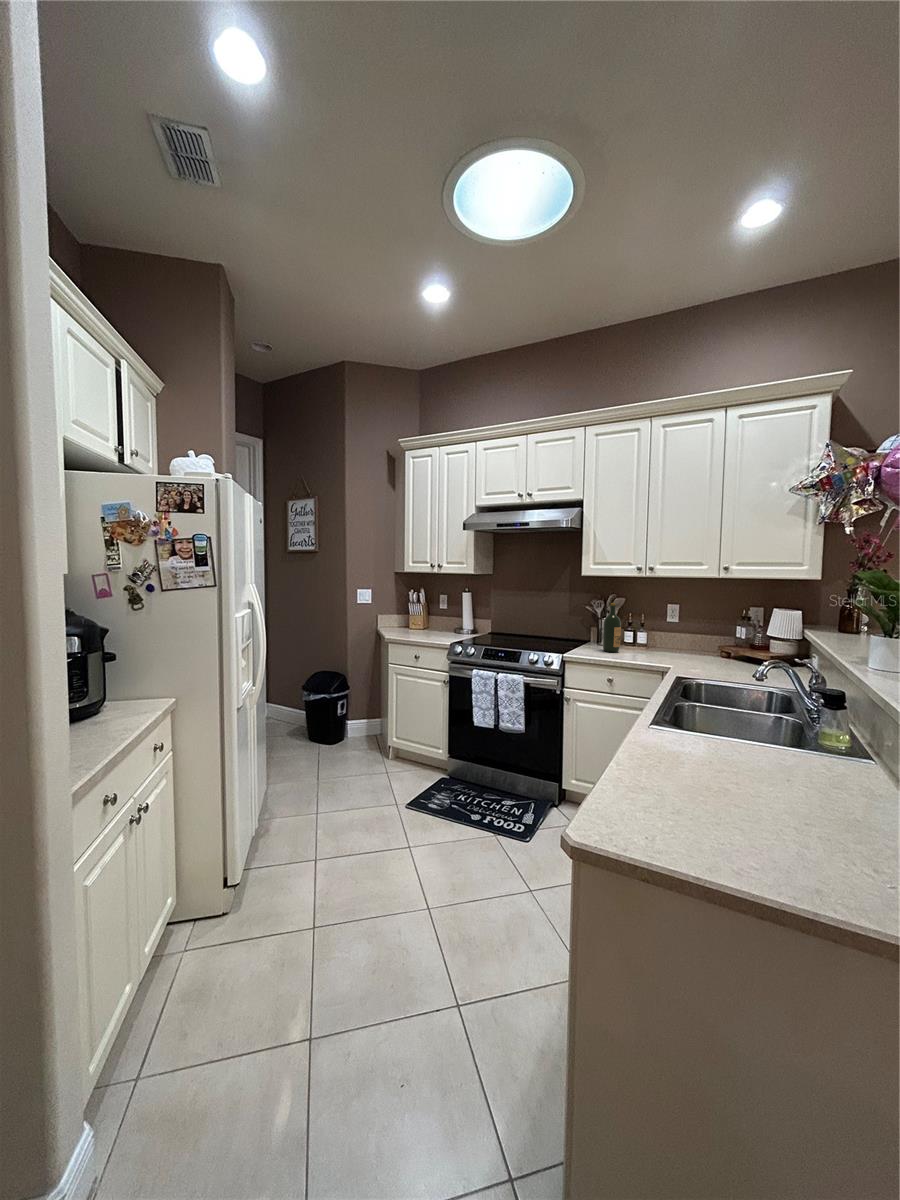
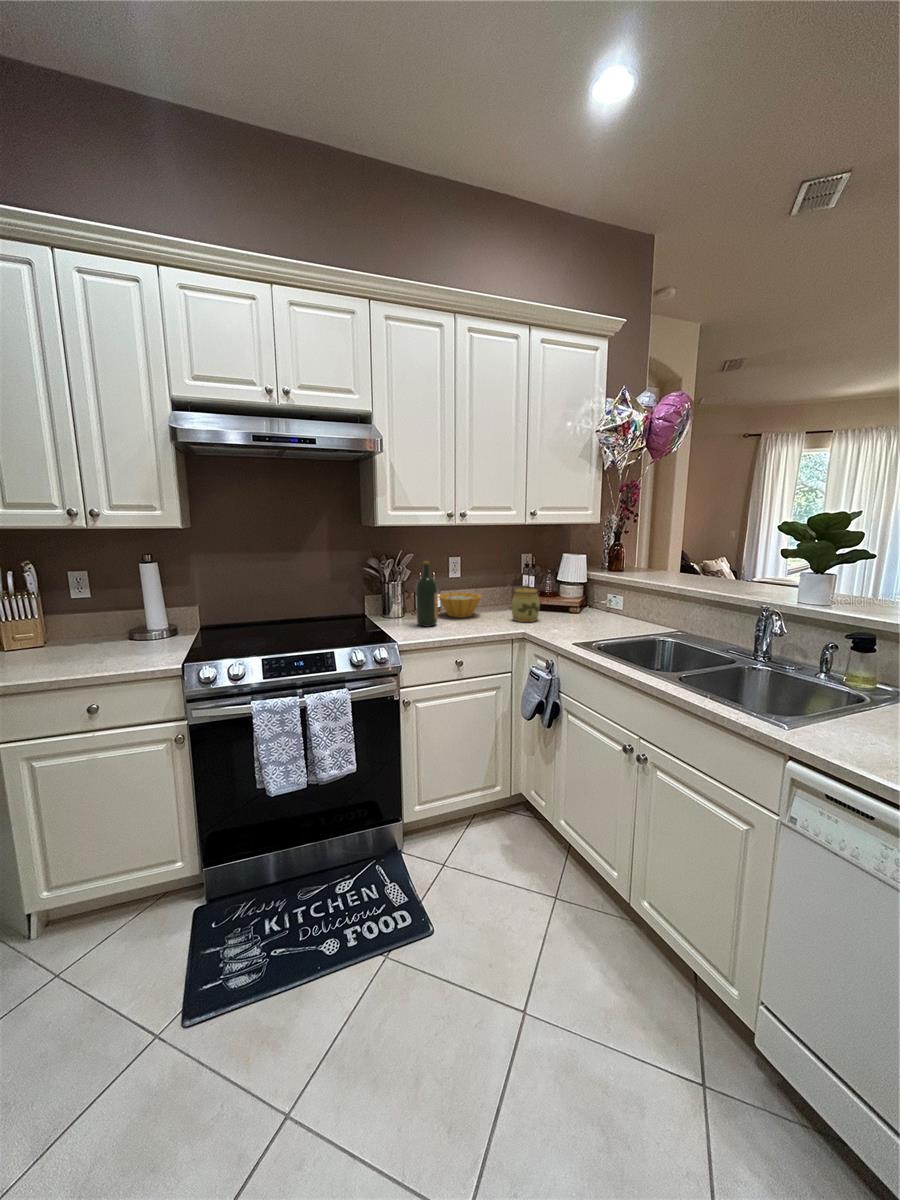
jar: none [686,630,714,665] -> present [512,584,540,622]
bowl: none [636,633,675,653] -> present [438,593,481,618]

